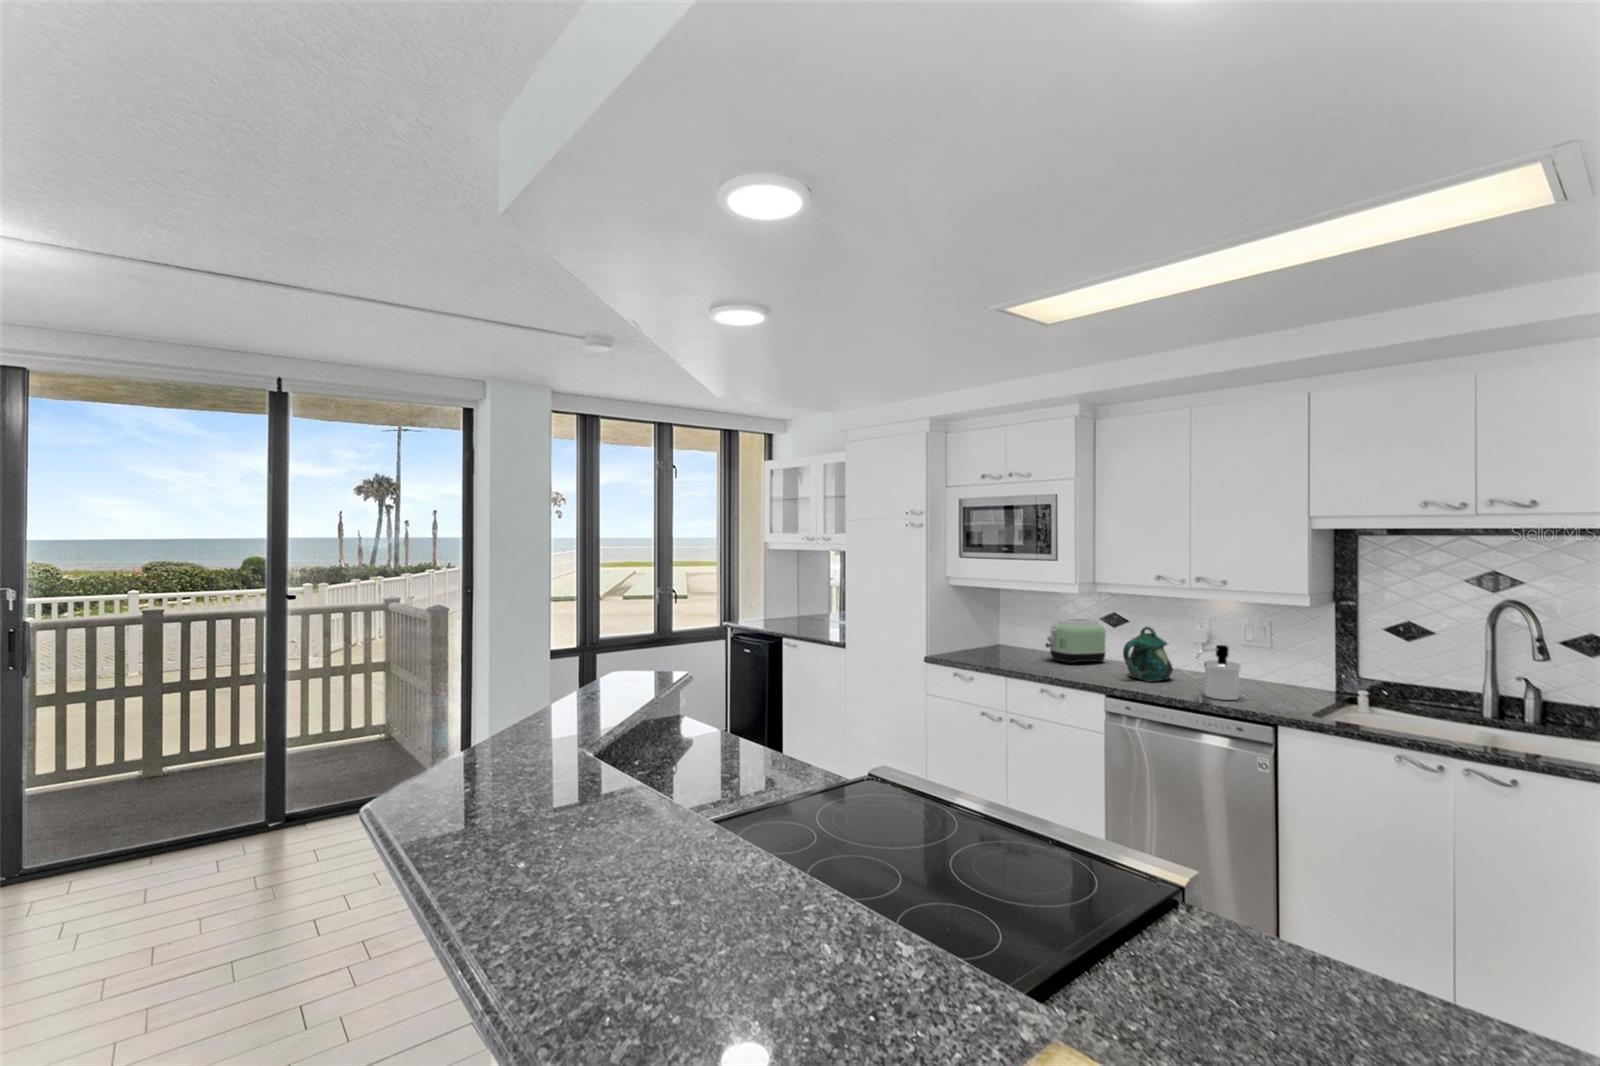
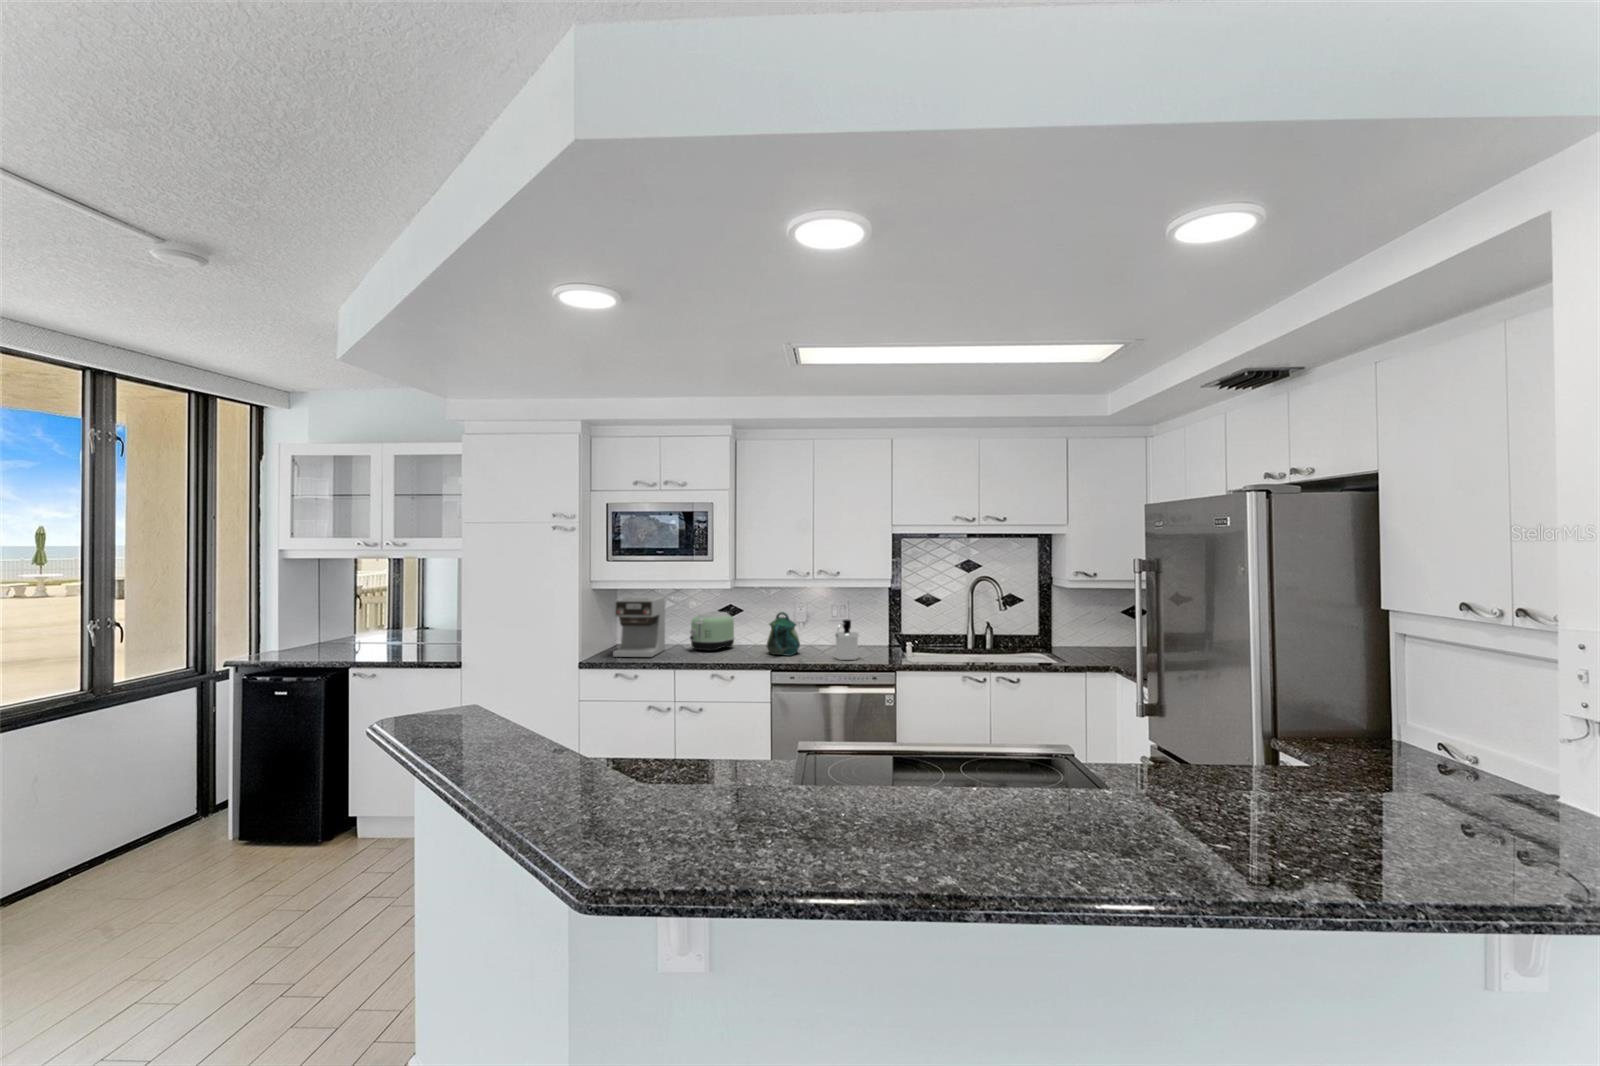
coffee maker: none [958,596,1026,661] -> present [613,596,665,657]

